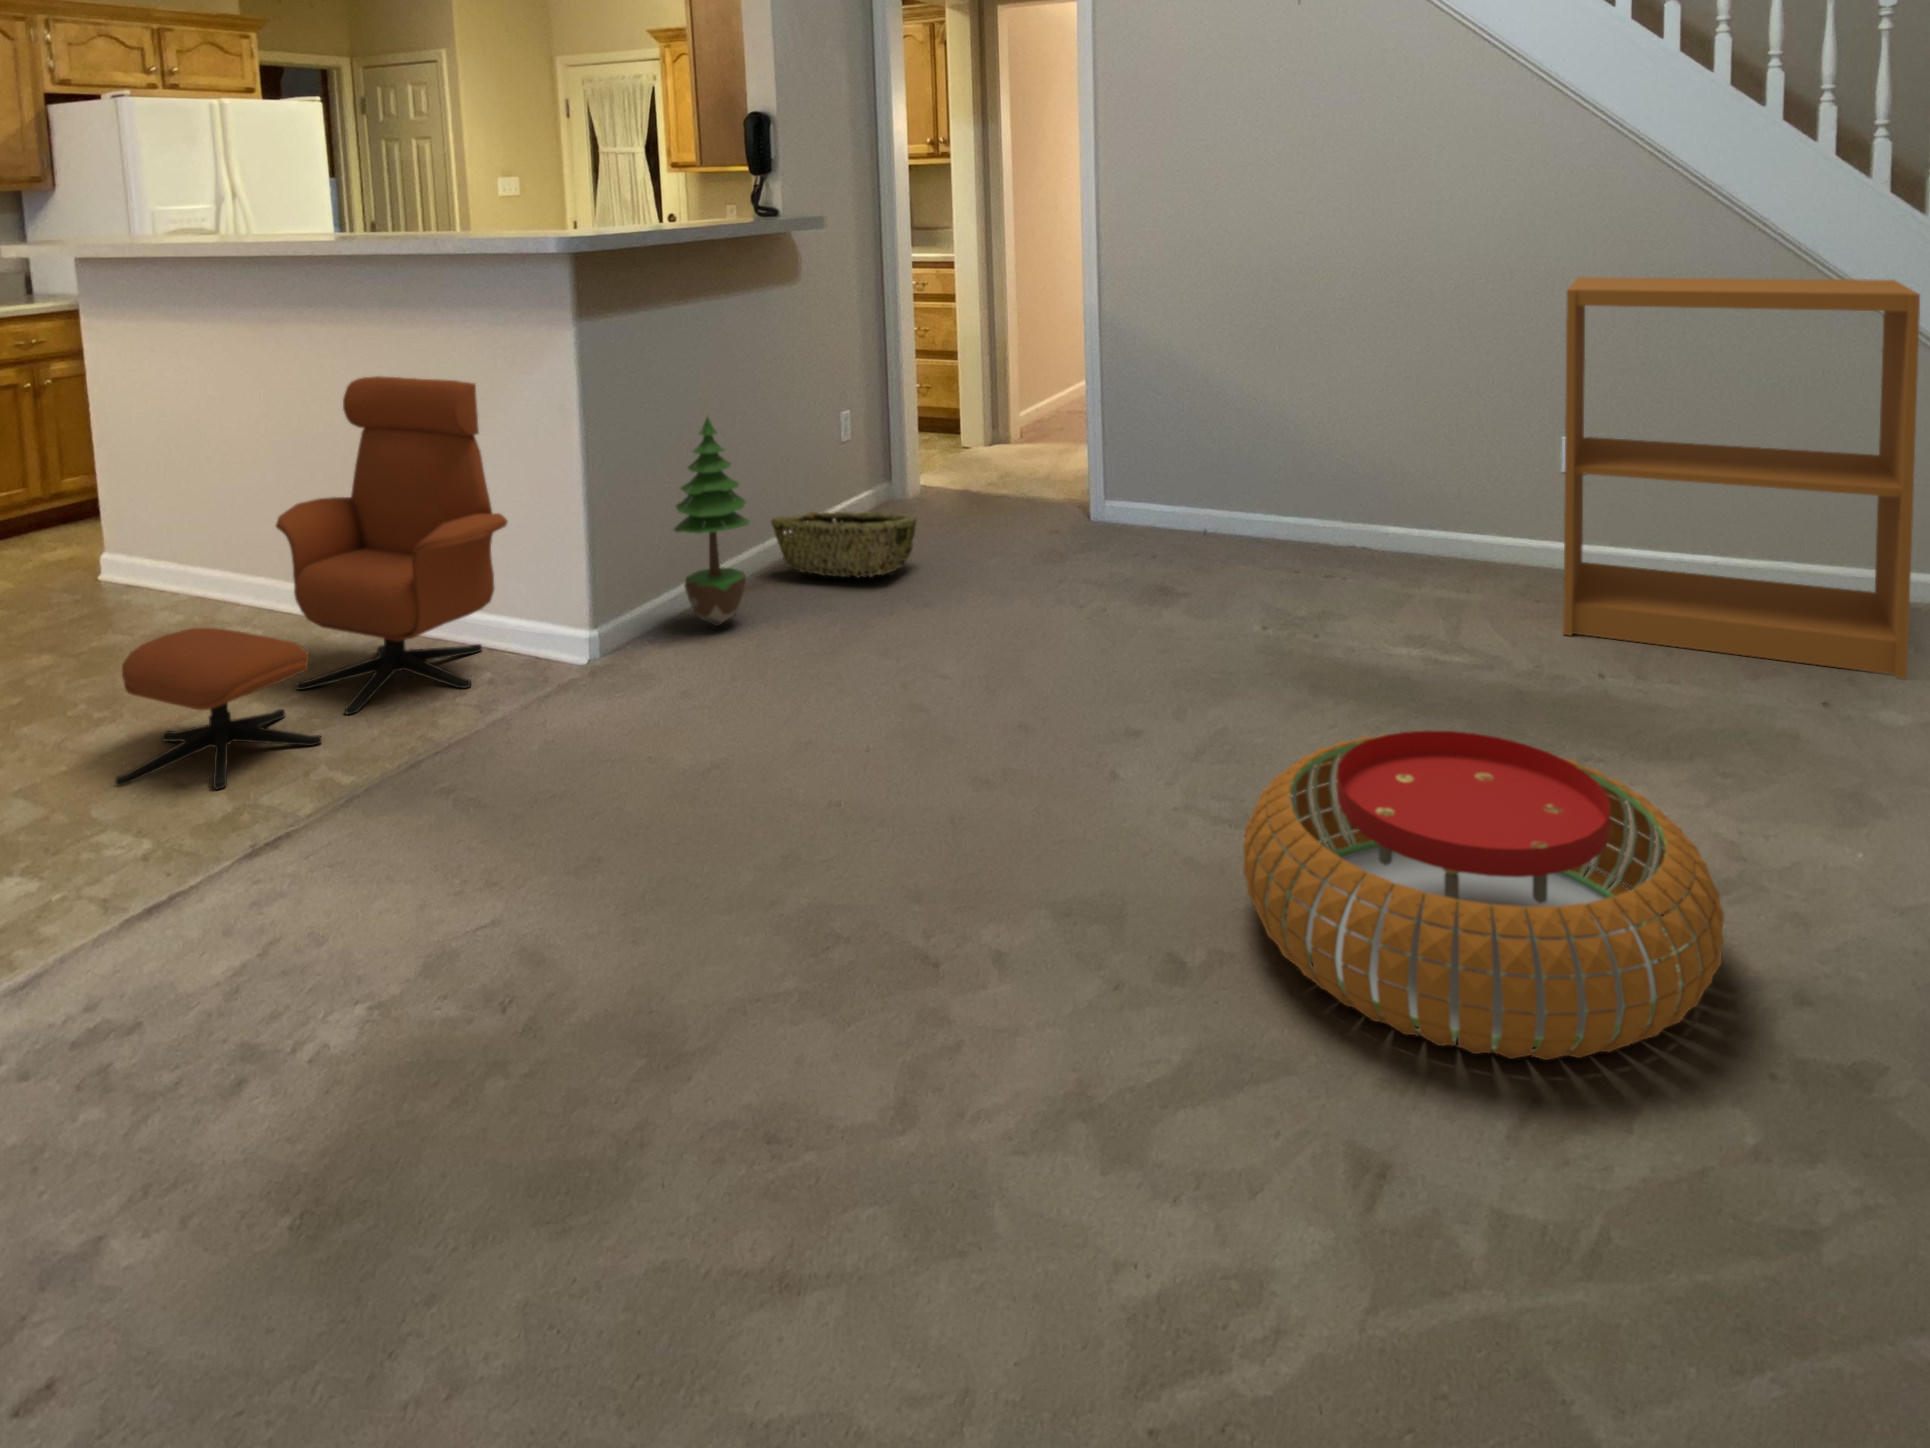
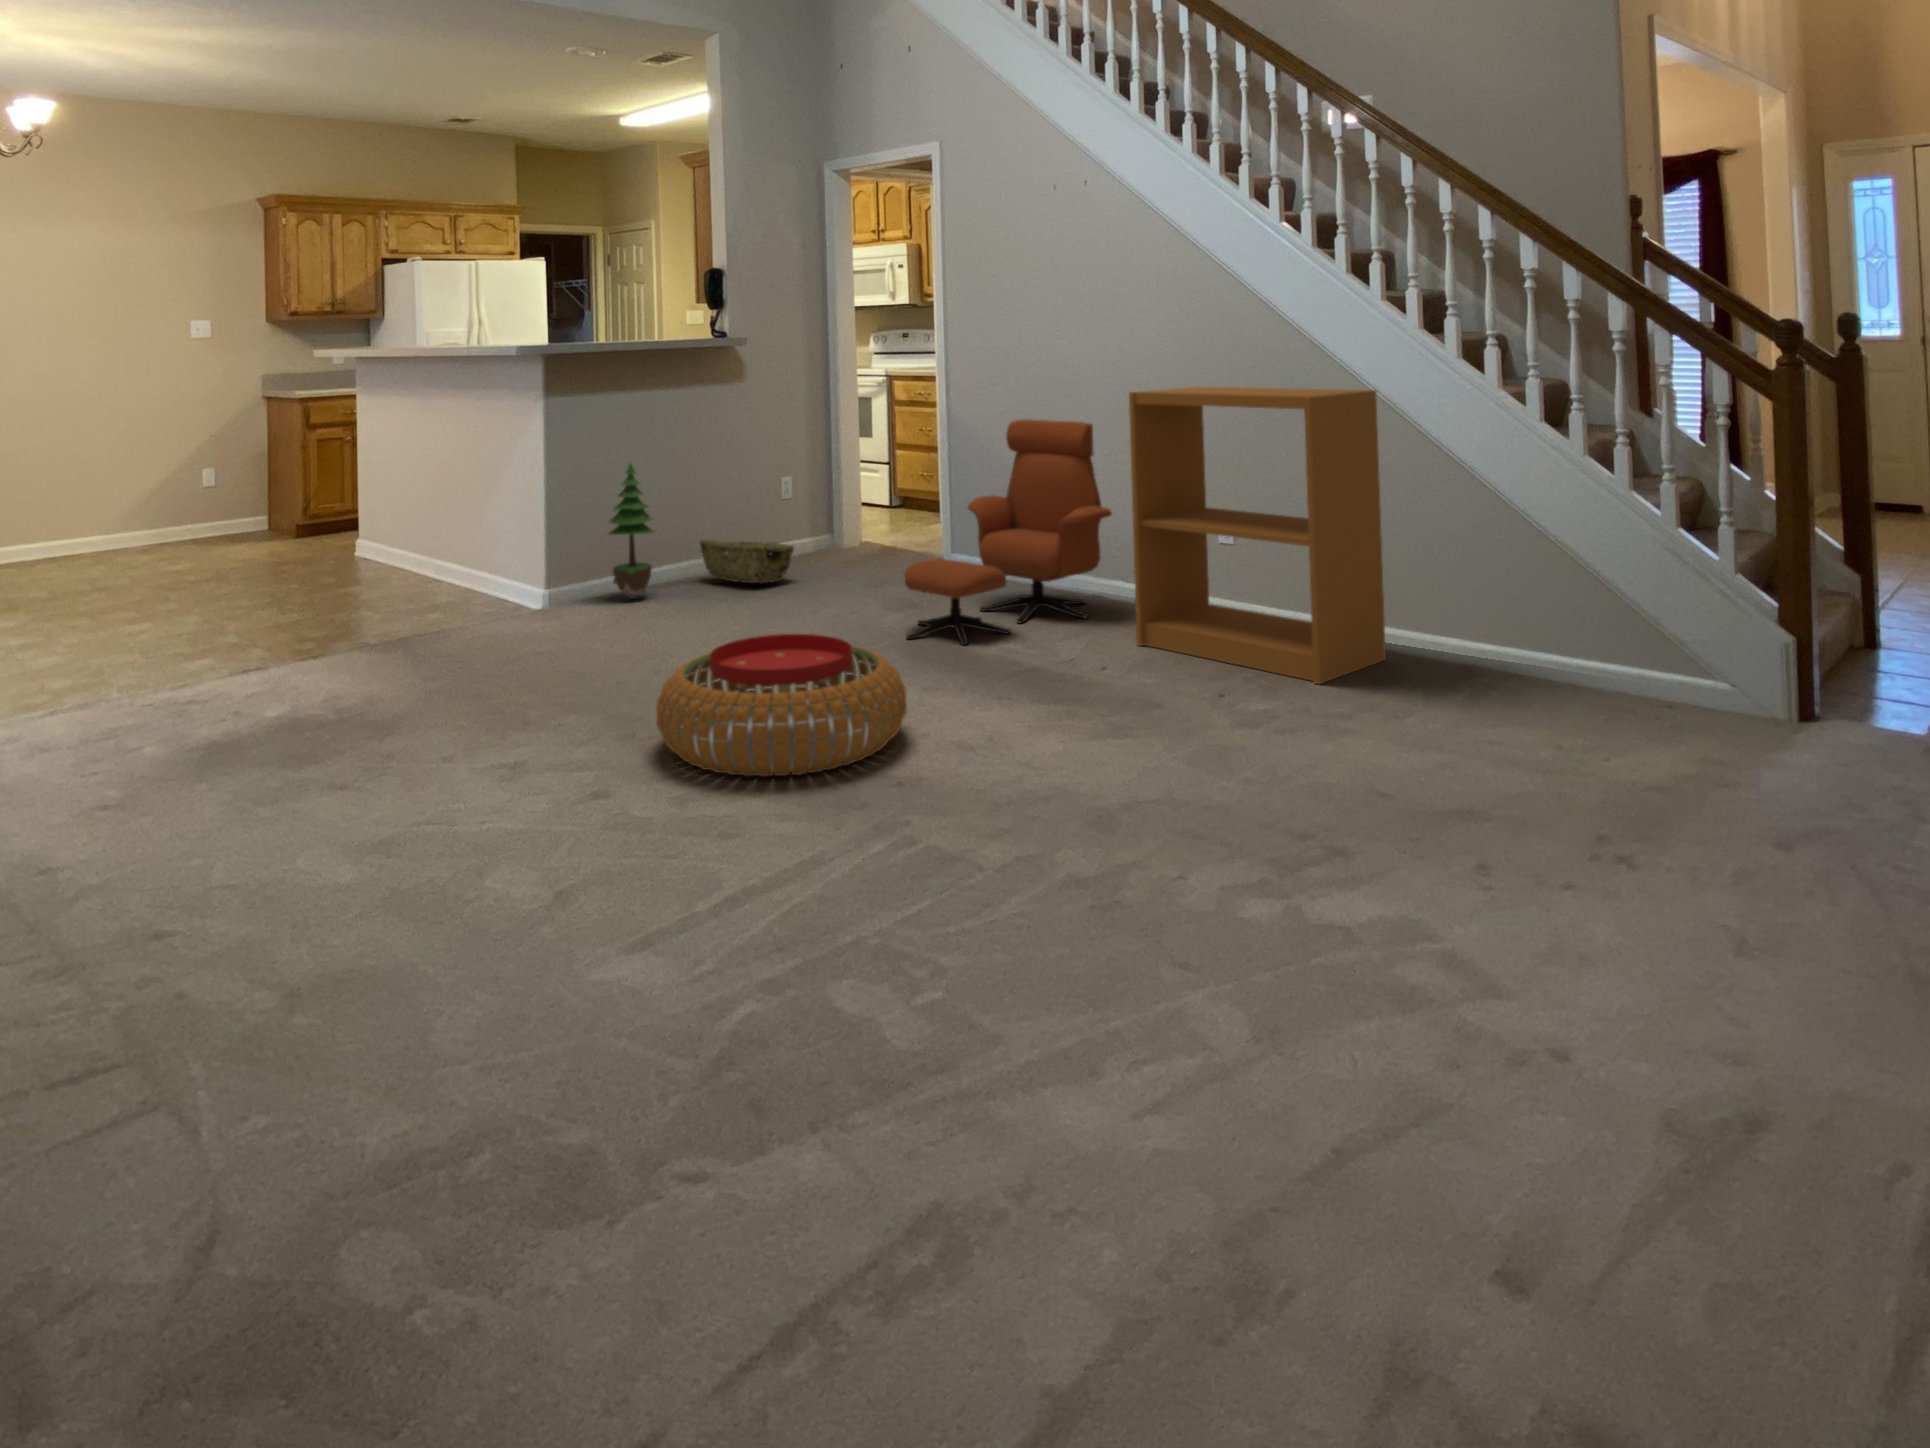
lounge chair: present [115,376,508,789] -> present [904,419,1112,645]

